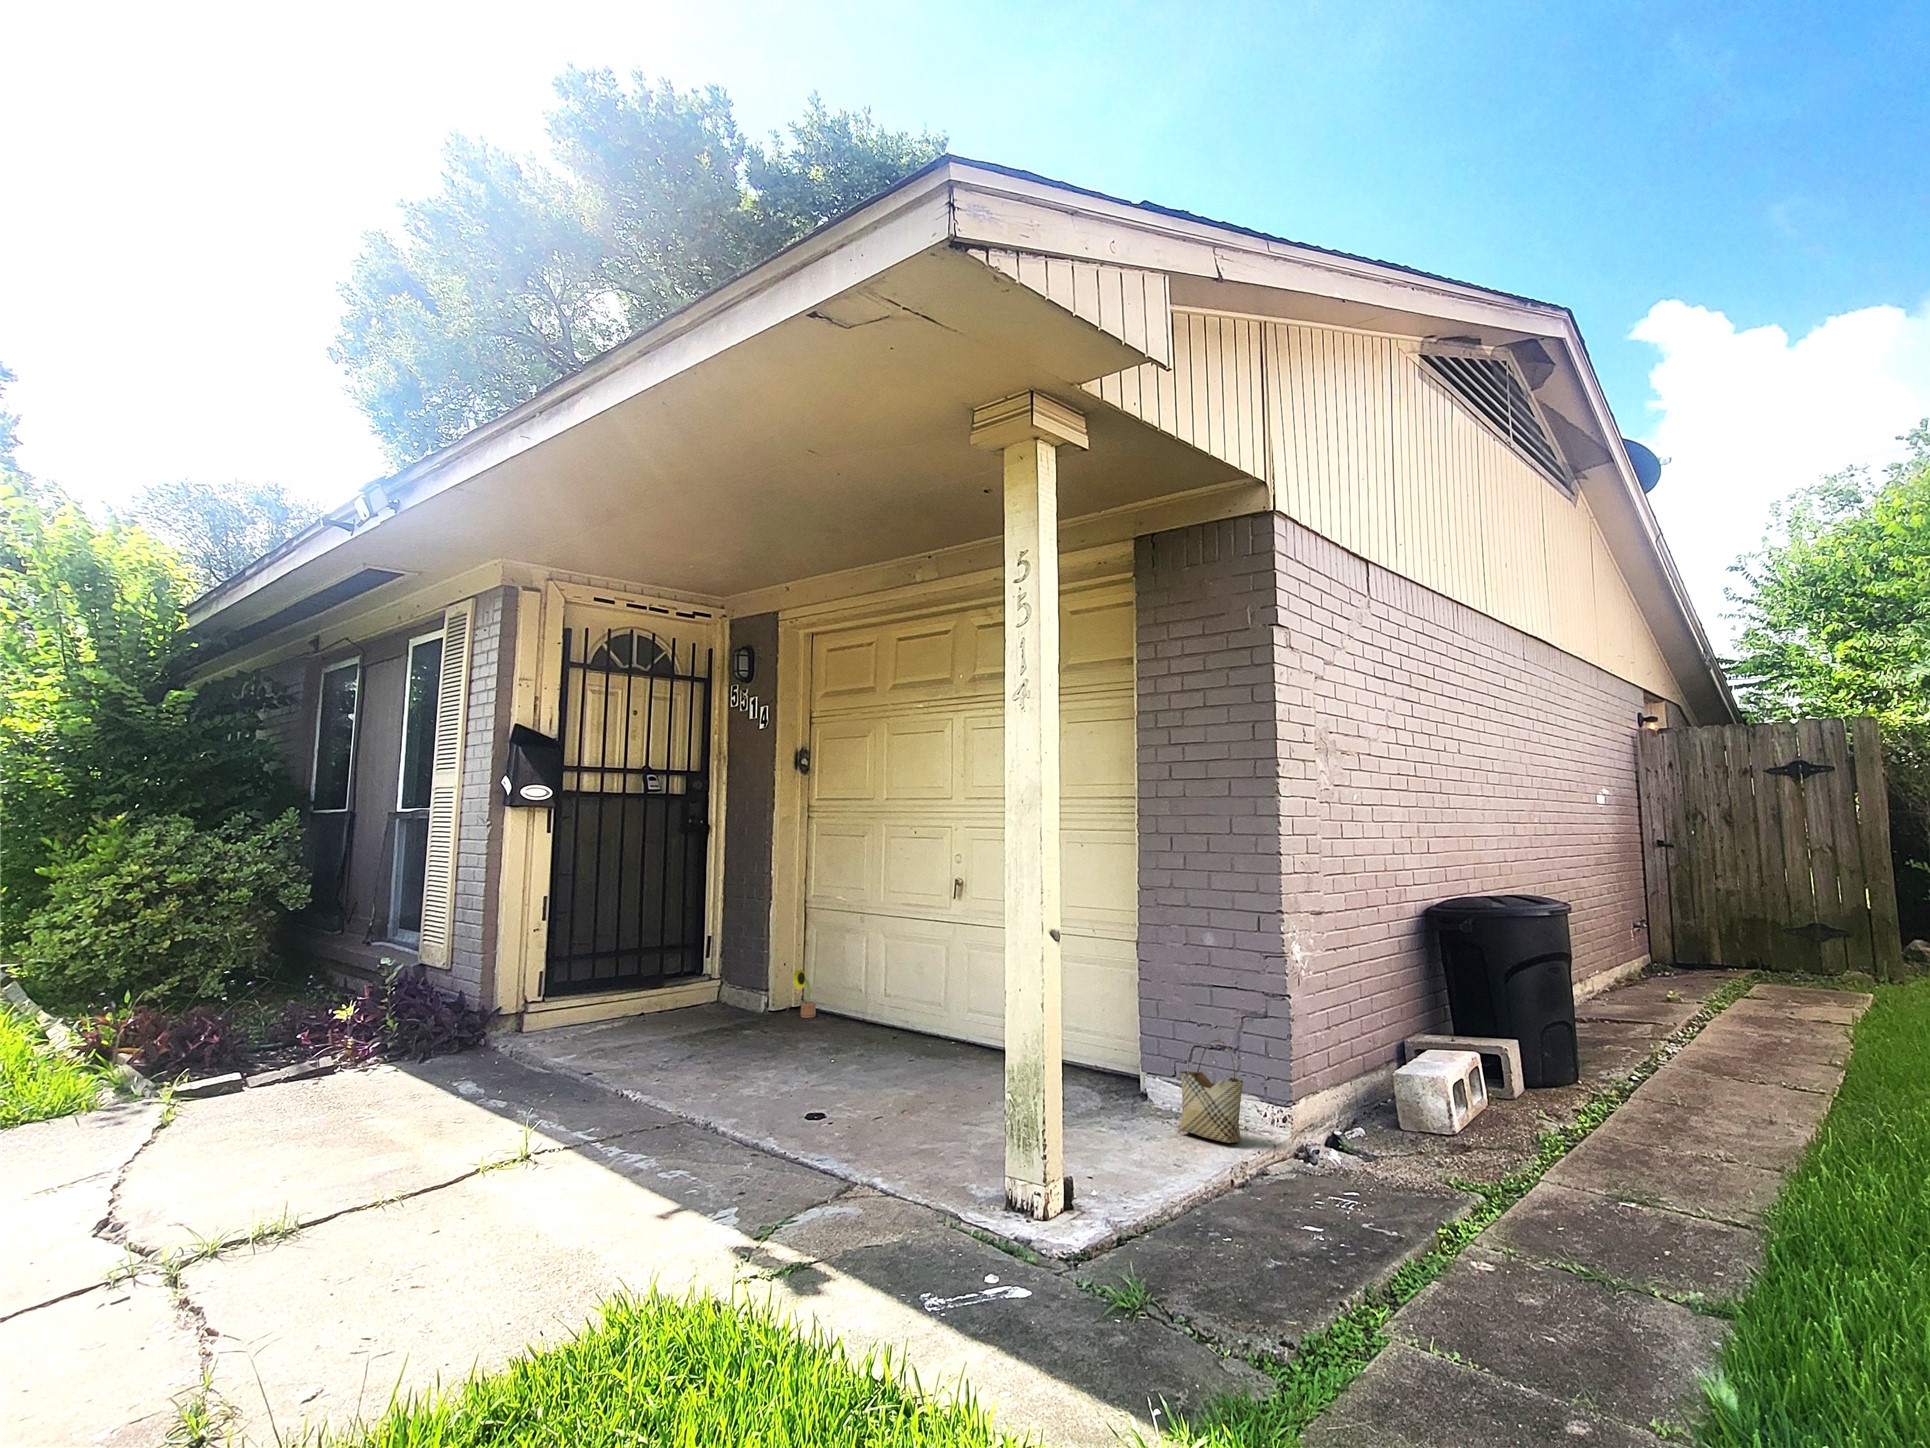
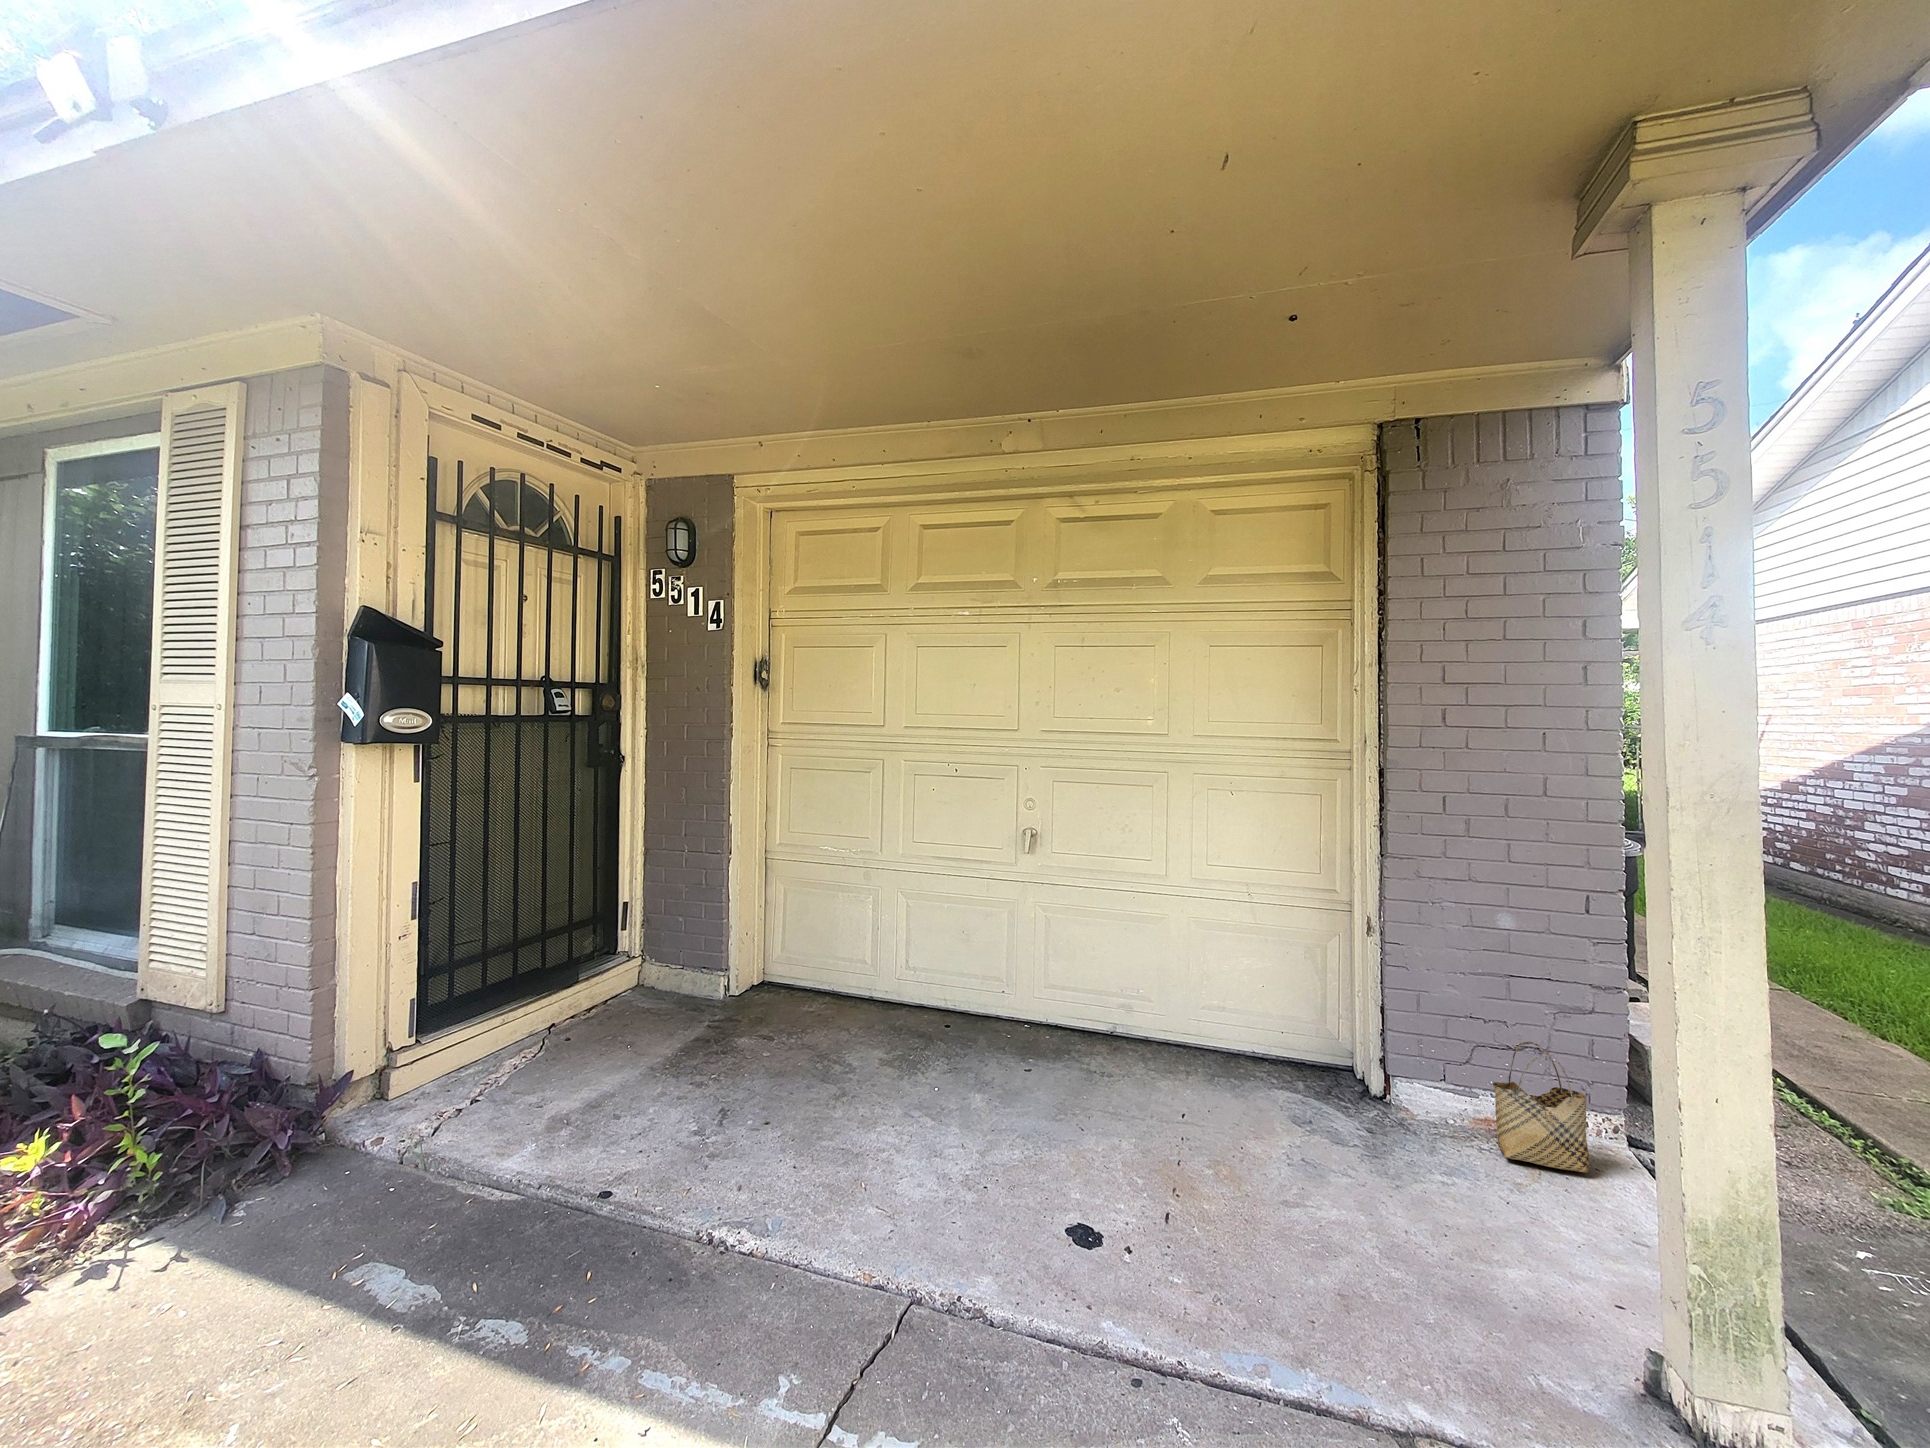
decorative plant: present [792,969,816,1018] -> none [760,937,791,998]

